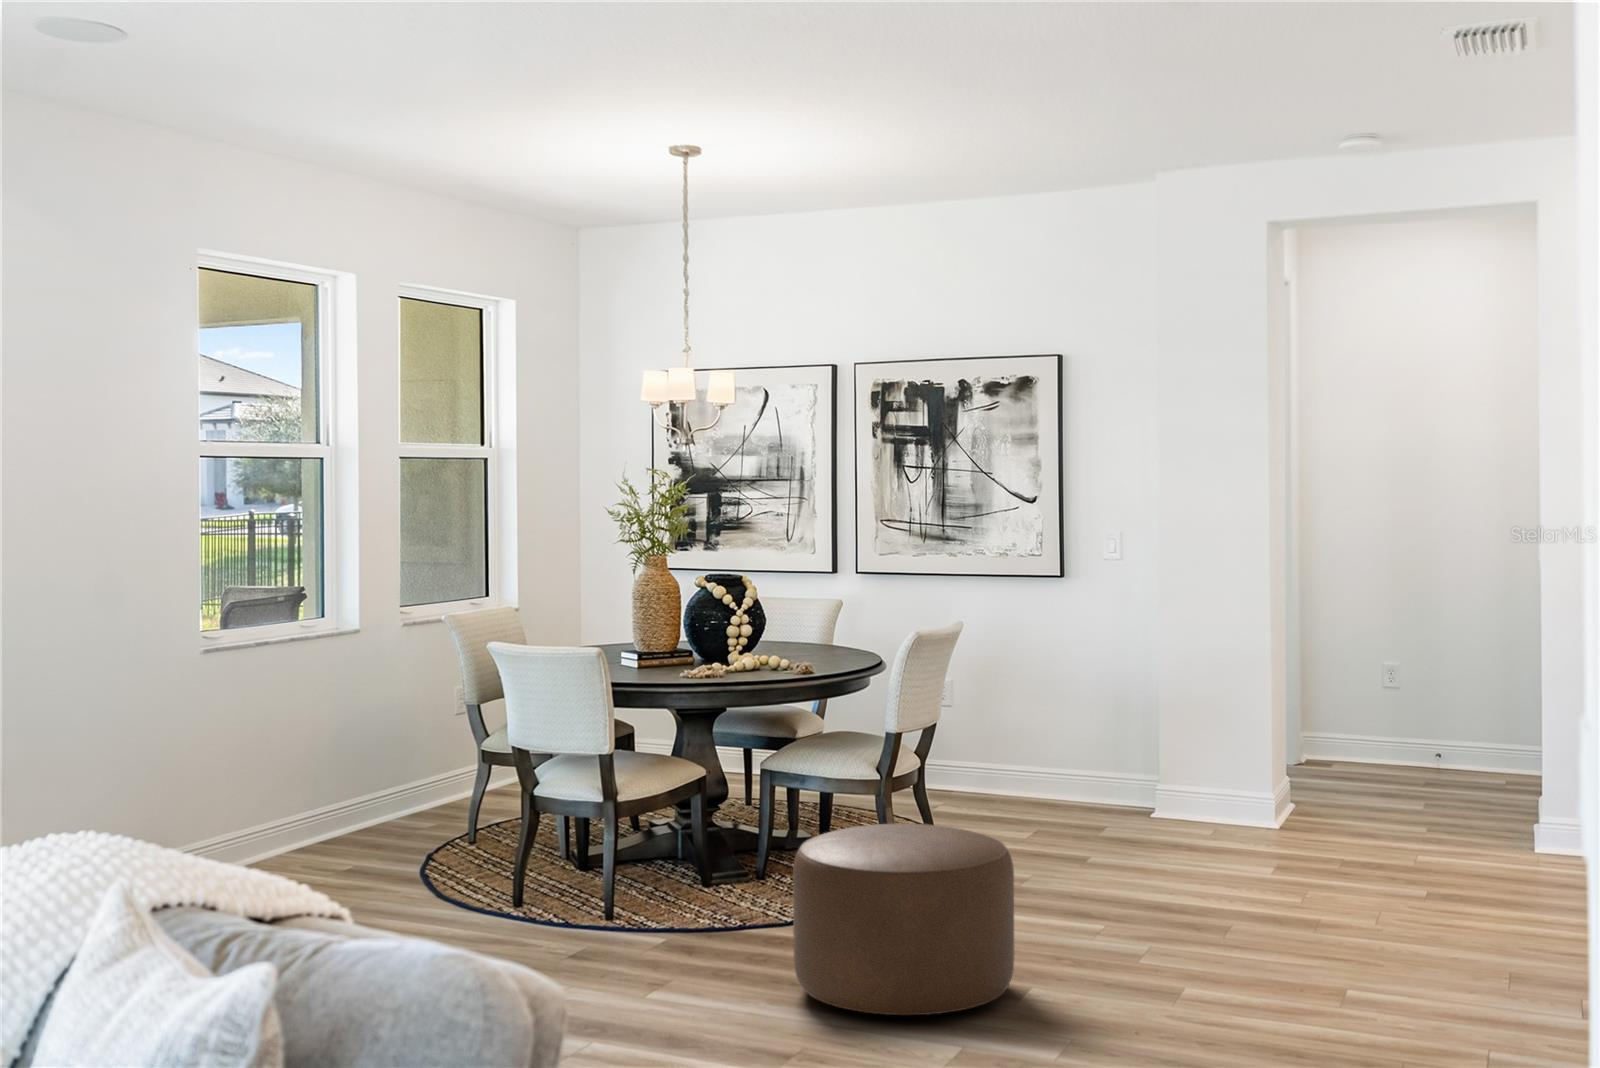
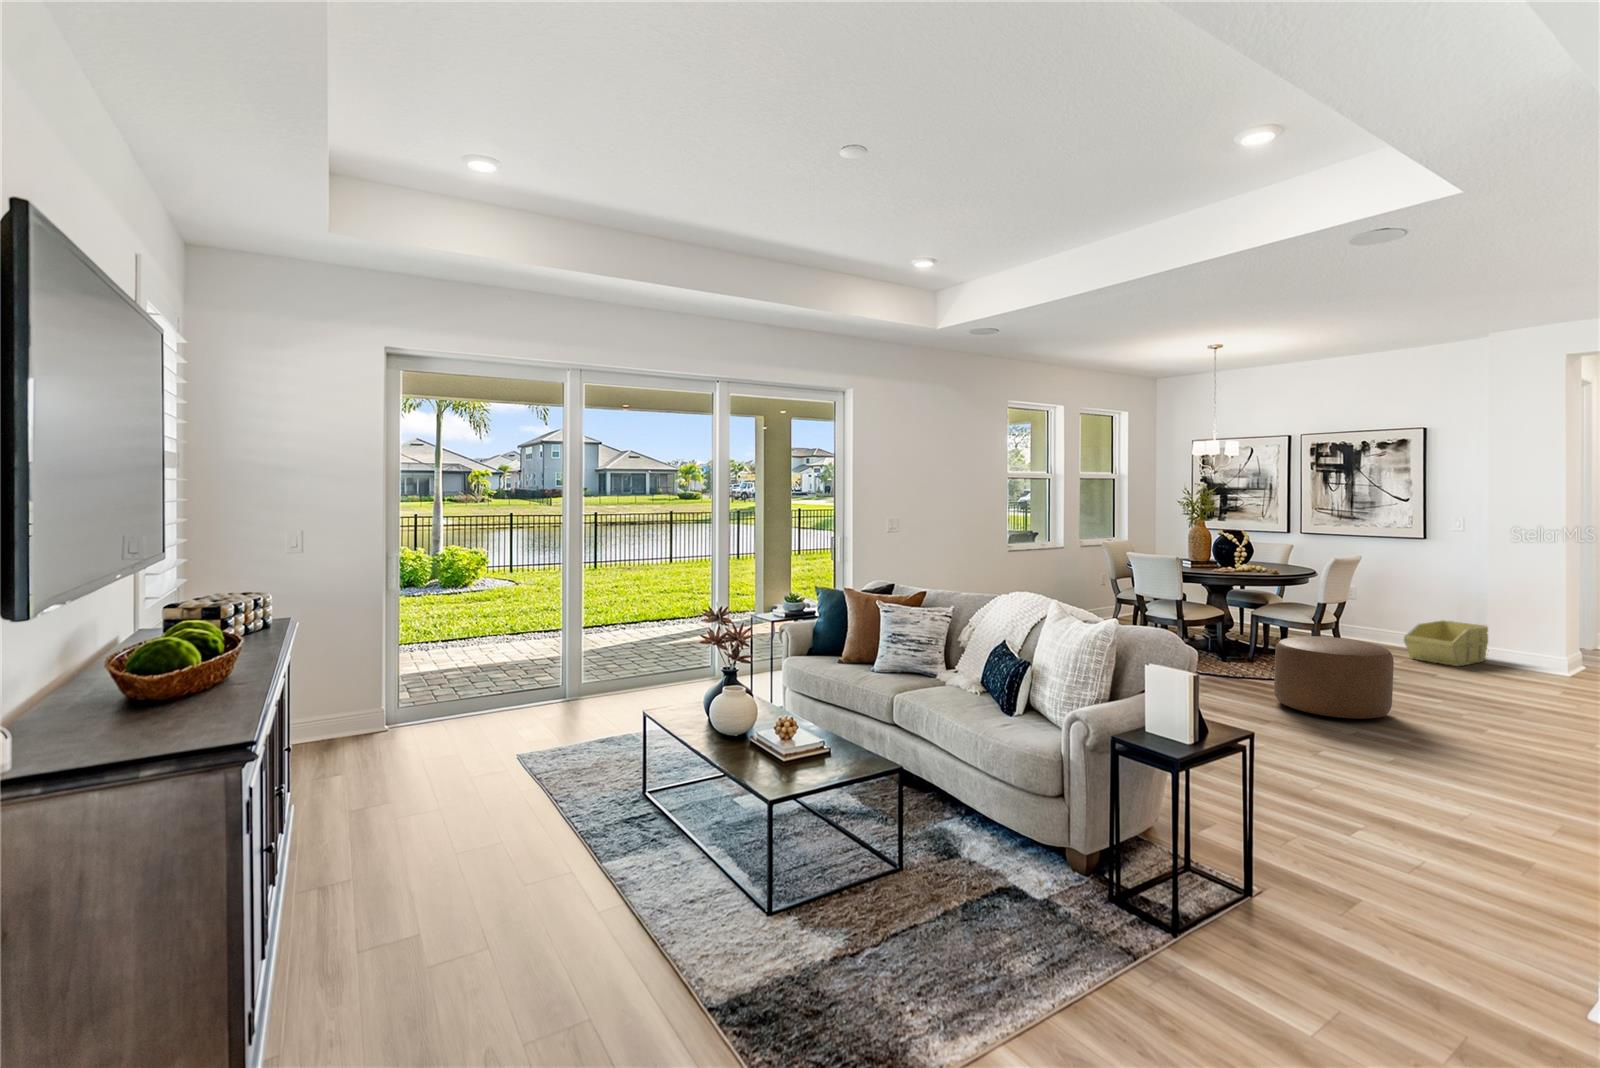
storage bin: none [1038,742,1175,837] -> present [1404,620,1488,666]

